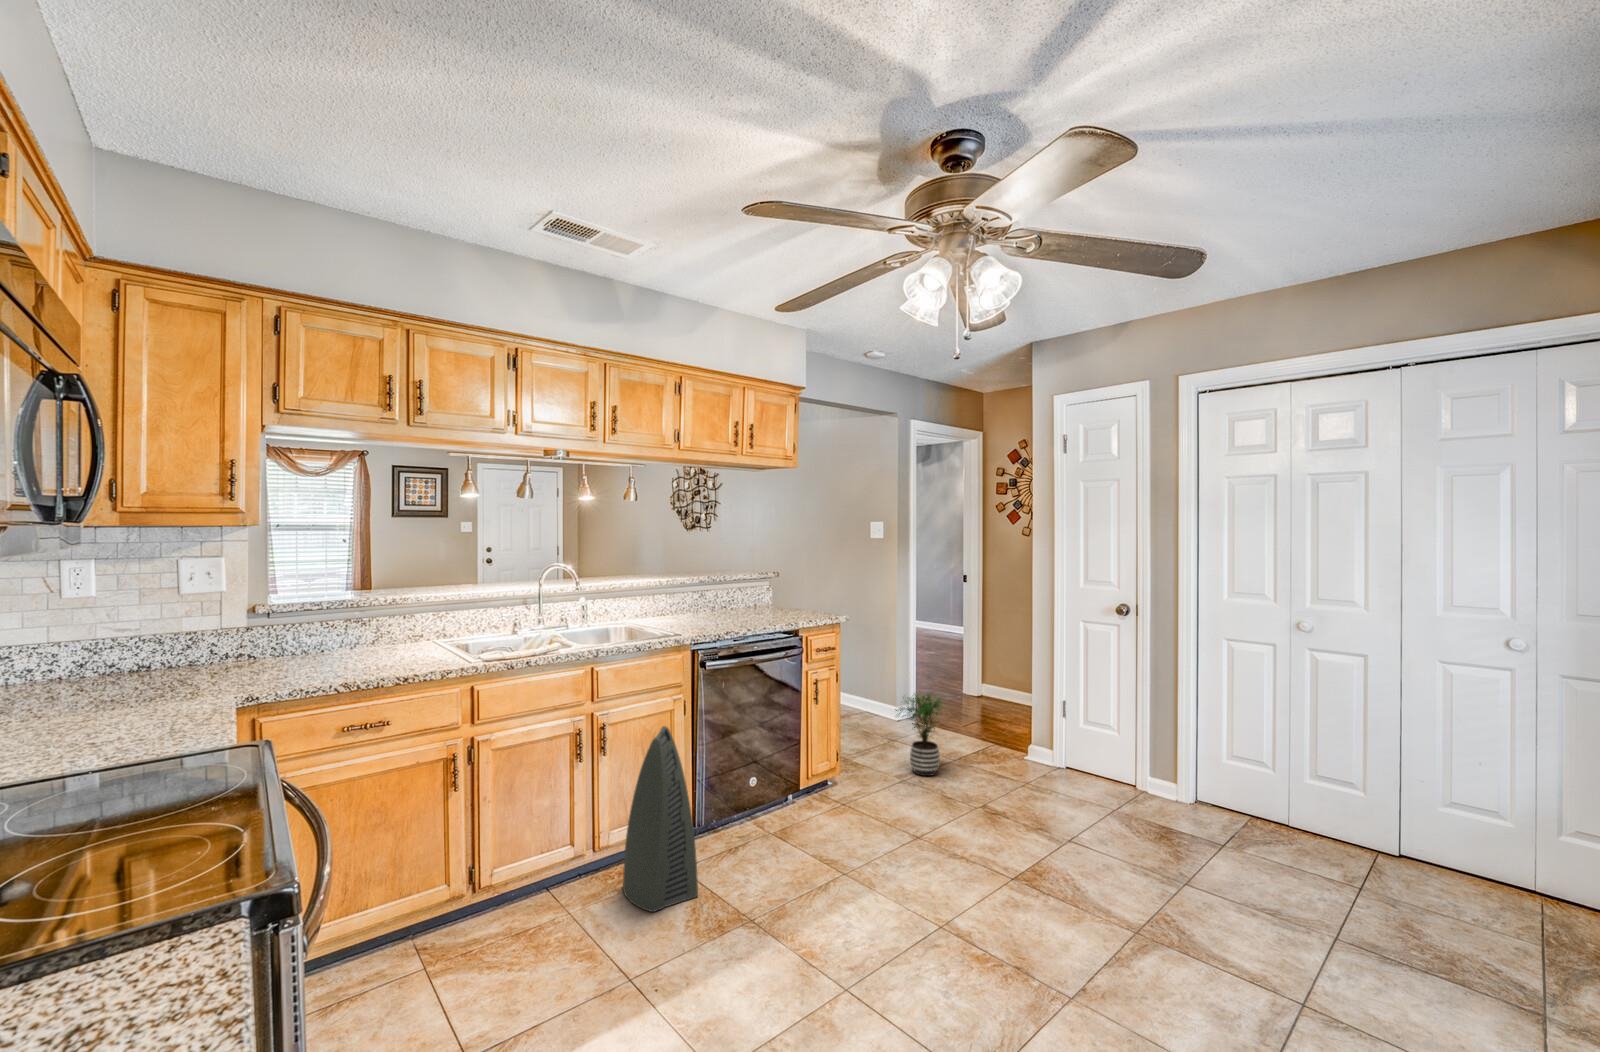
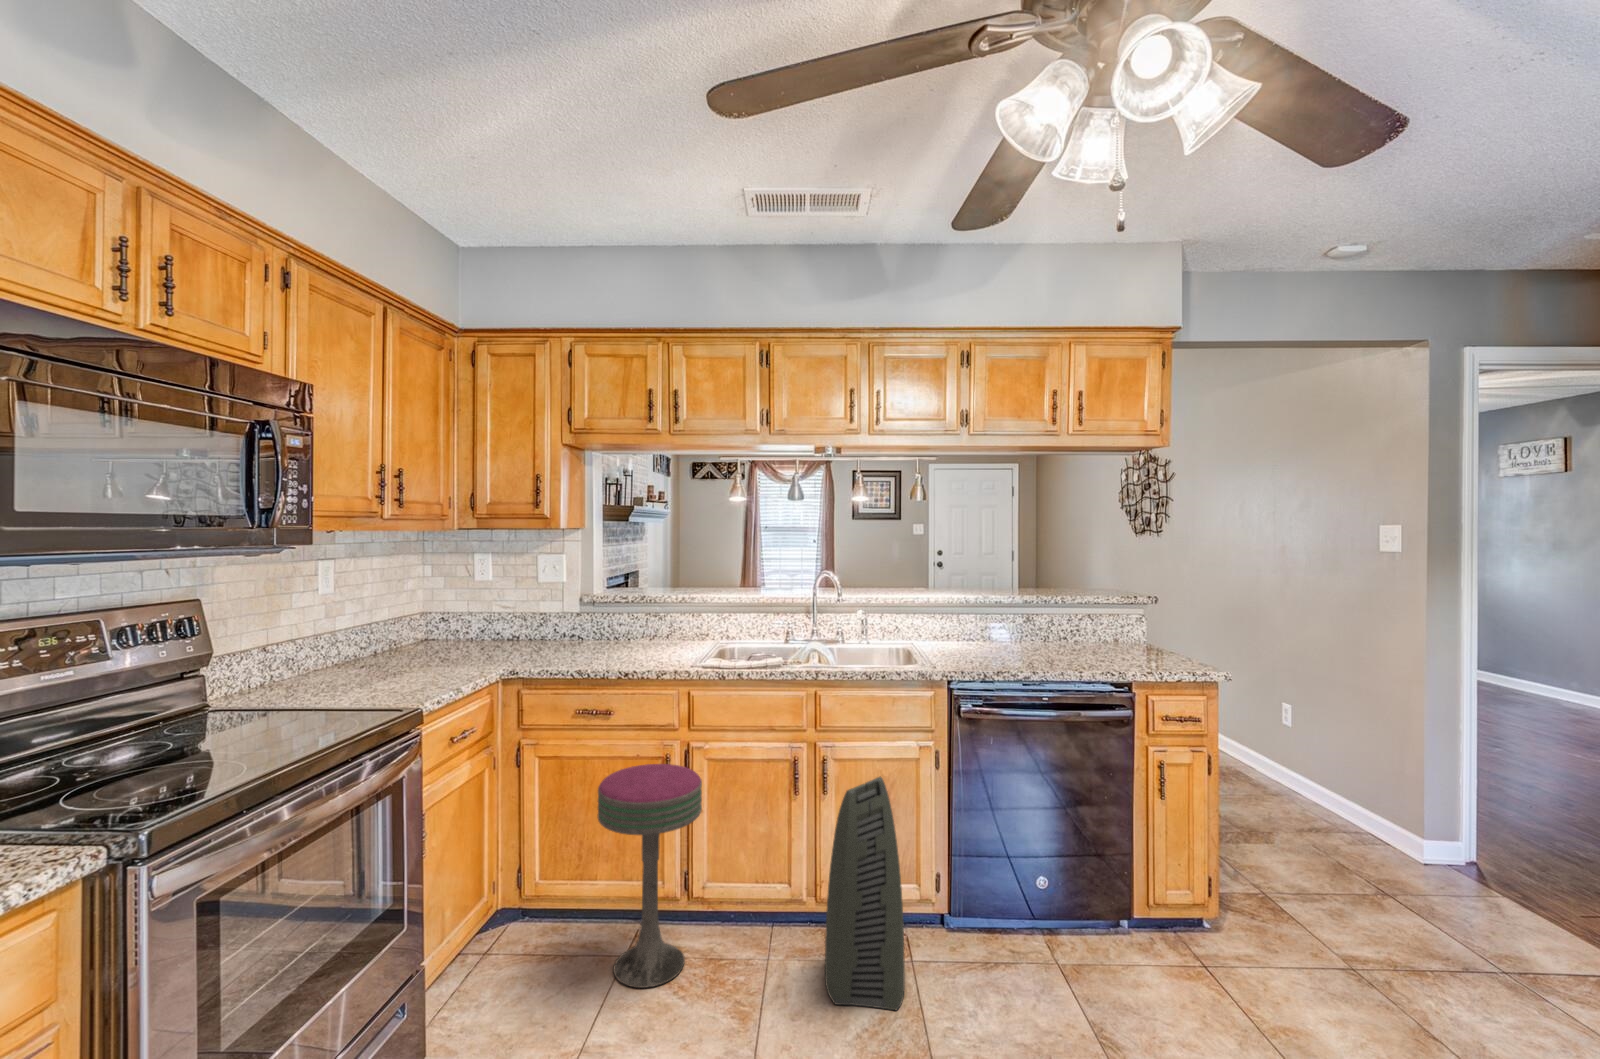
potted plant: present [895,694,942,776] -> none [1341,815,1480,978]
bar stool: none [407,760,520,981] -> present [598,764,702,988]

